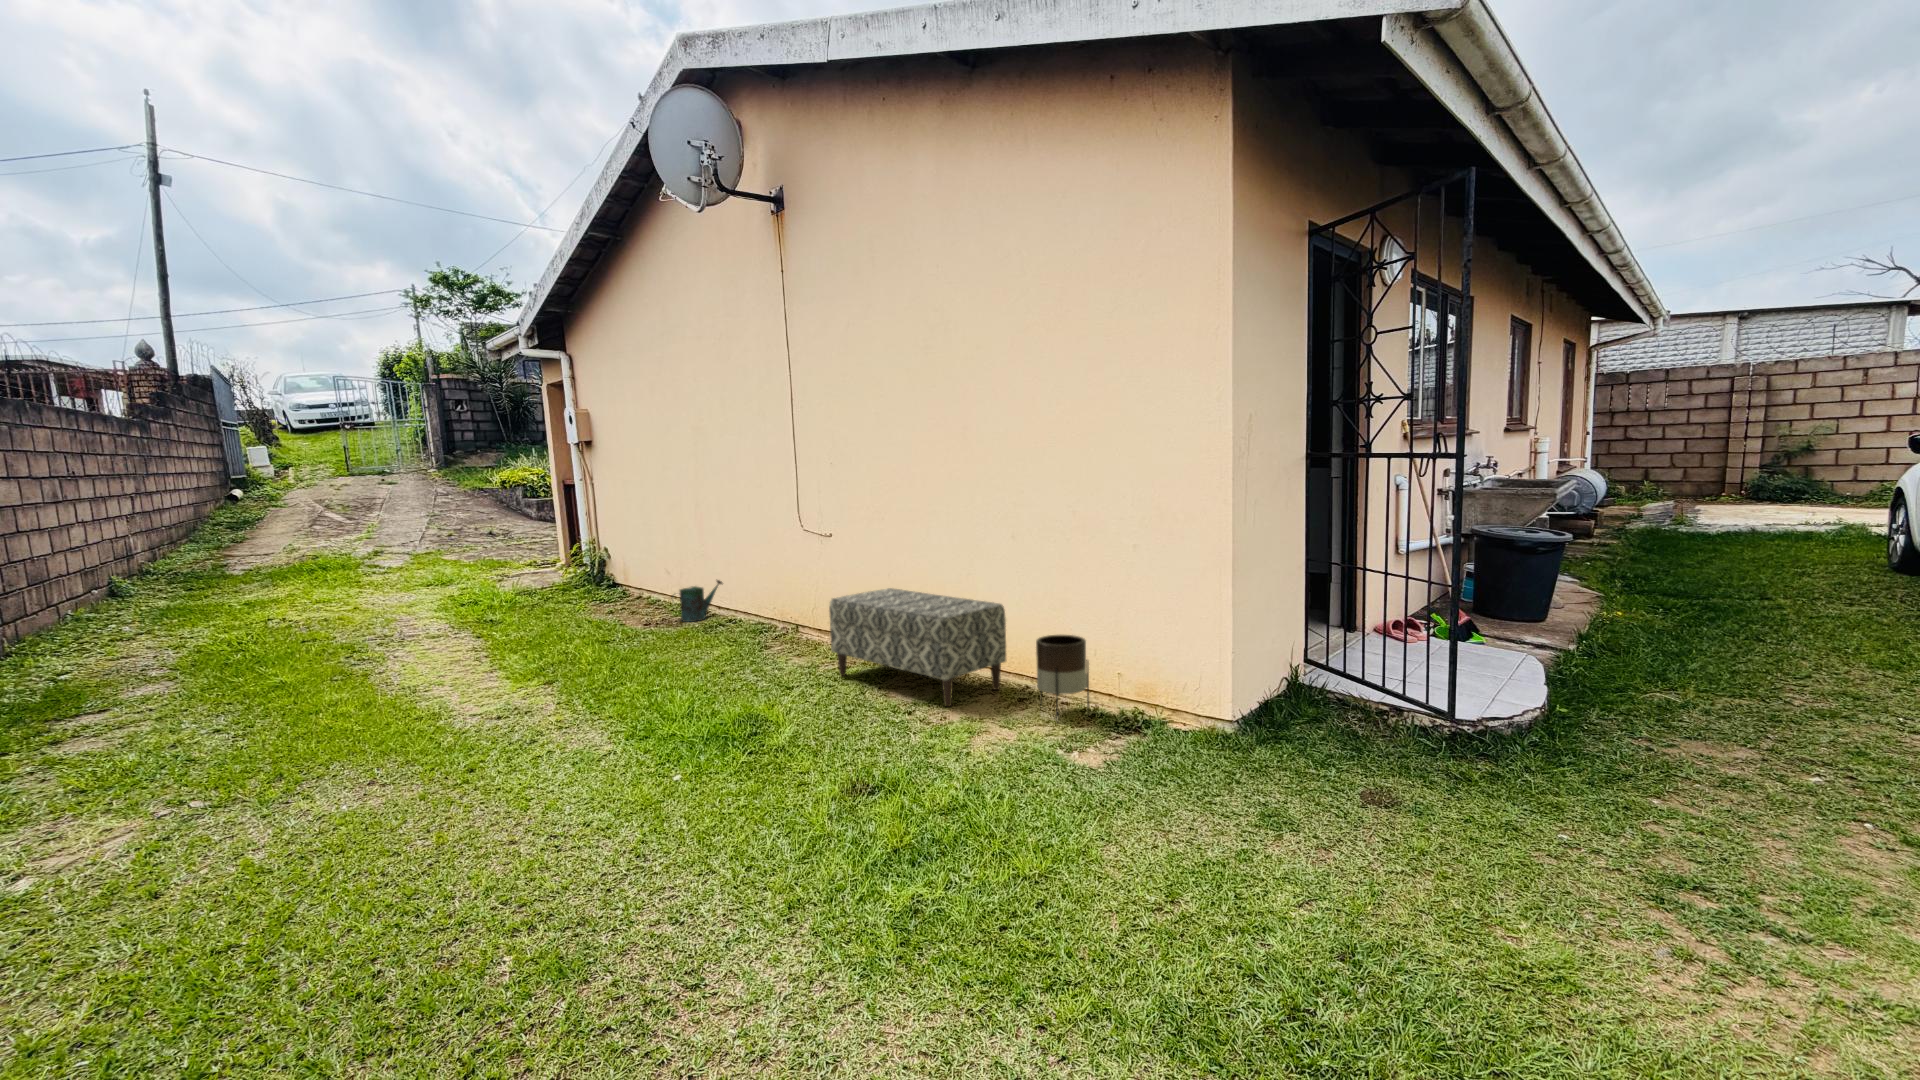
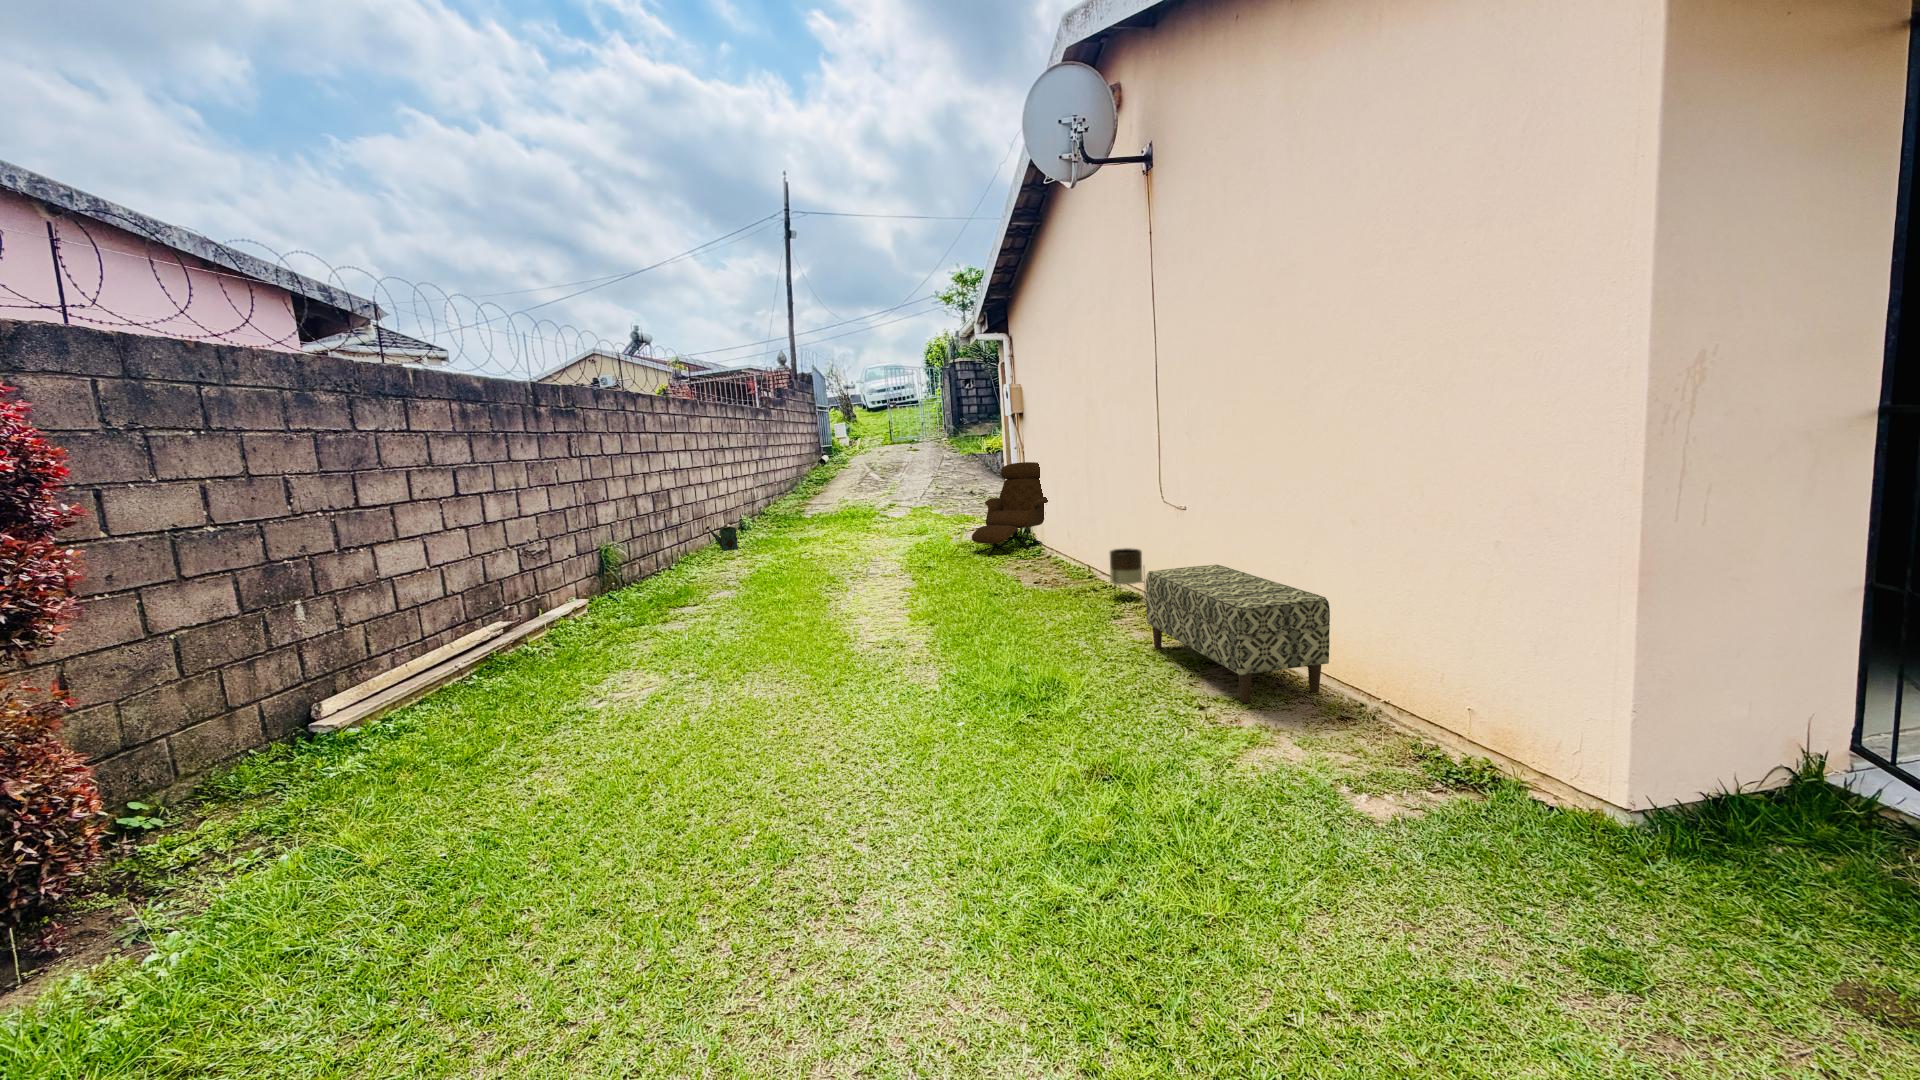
lounge chair: none [557,498,654,611] -> present [972,462,1048,556]
watering can: present [673,580,722,622] -> present [705,526,742,550]
planter: present [1036,635,1089,721] -> present [1110,548,1146,594]

